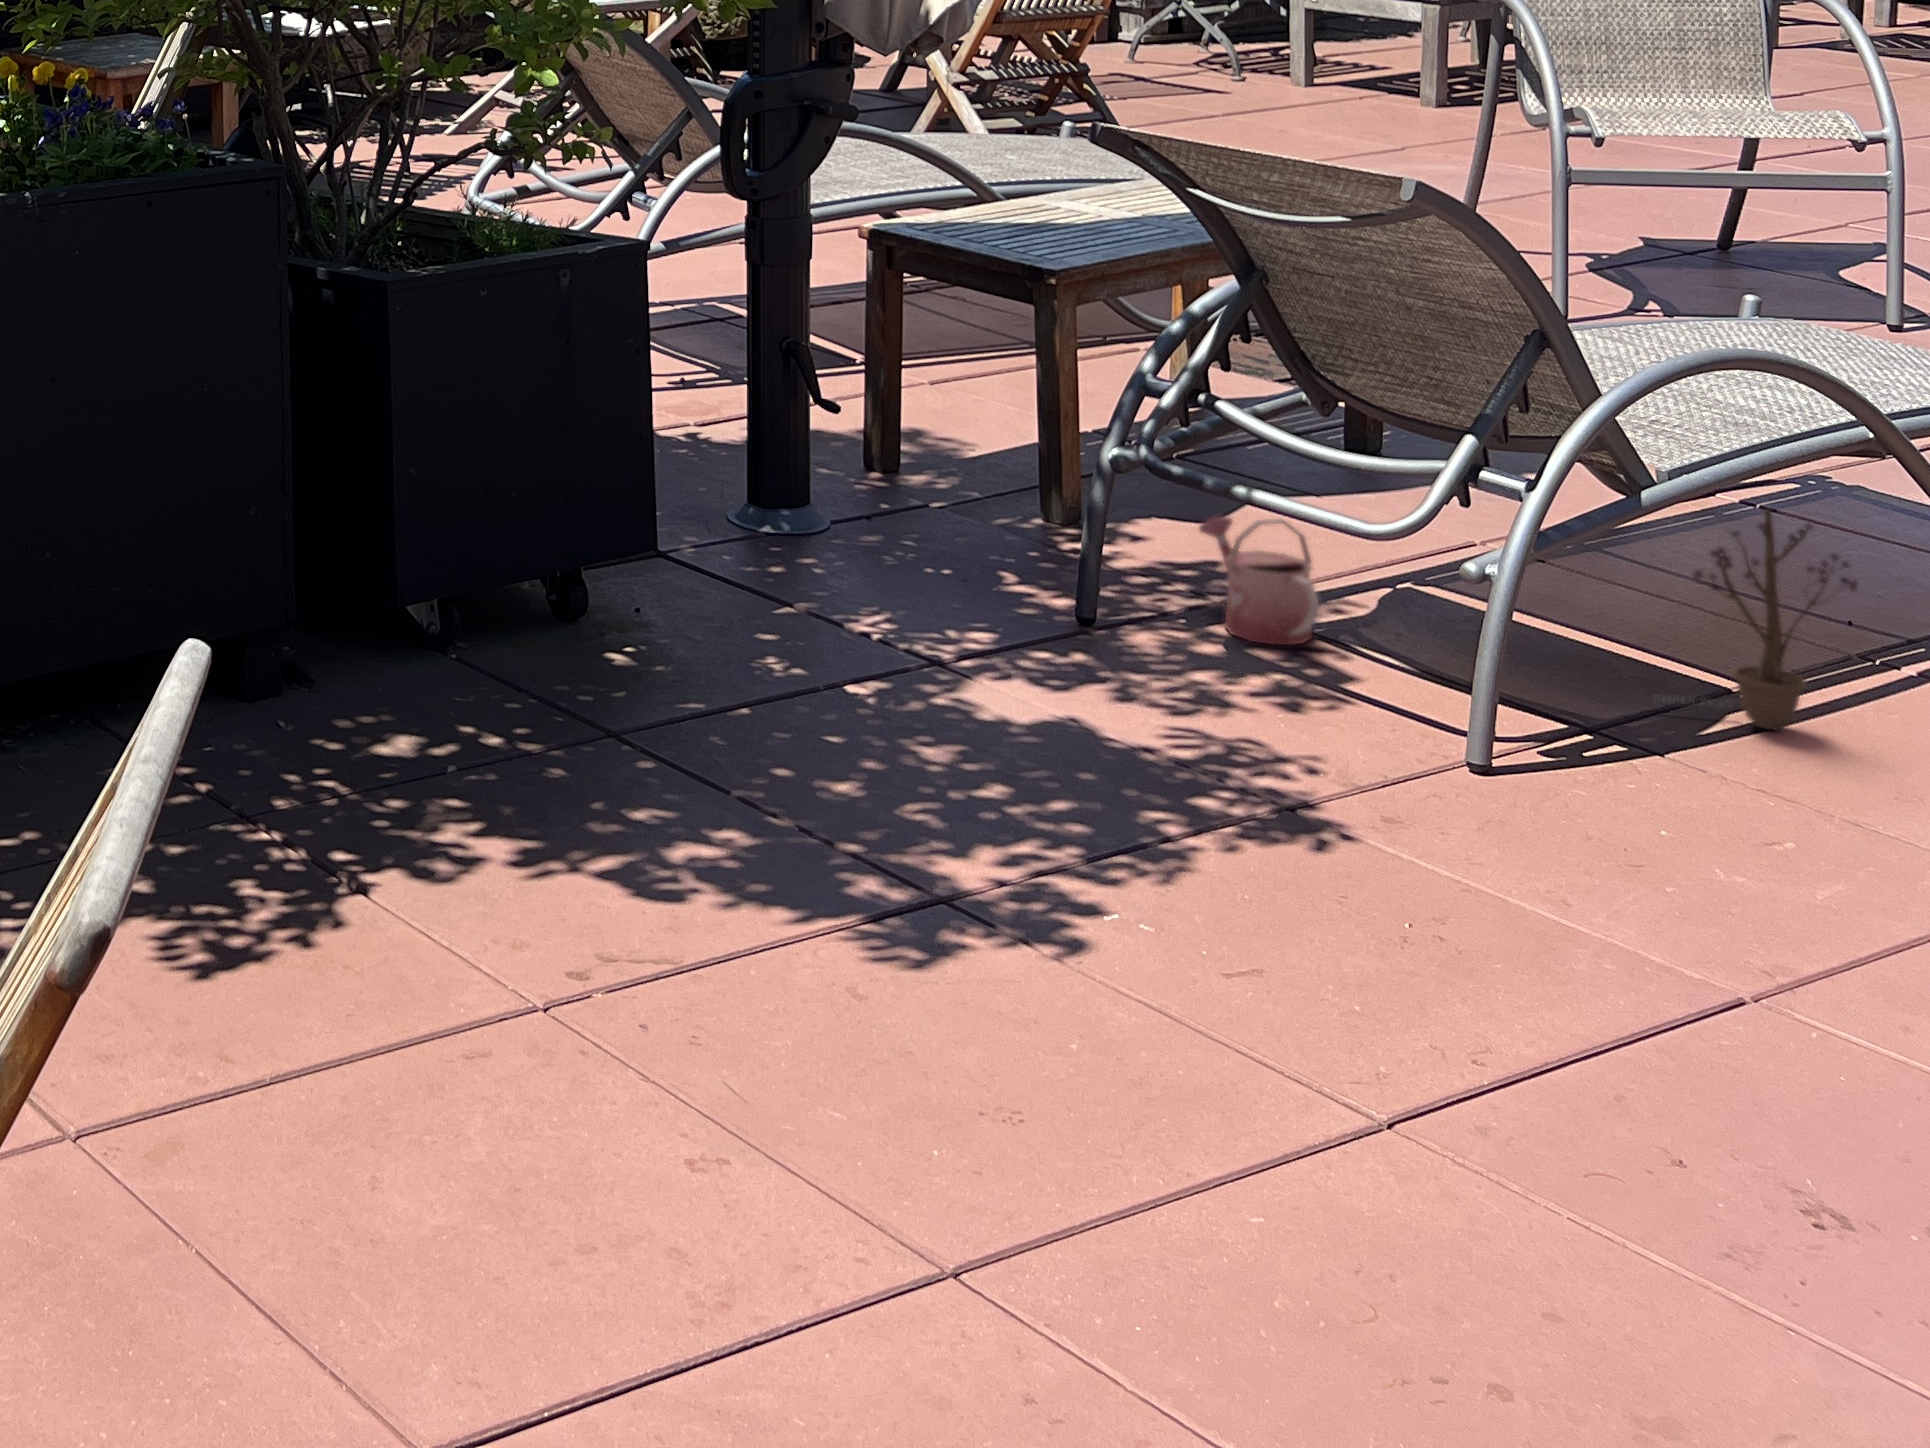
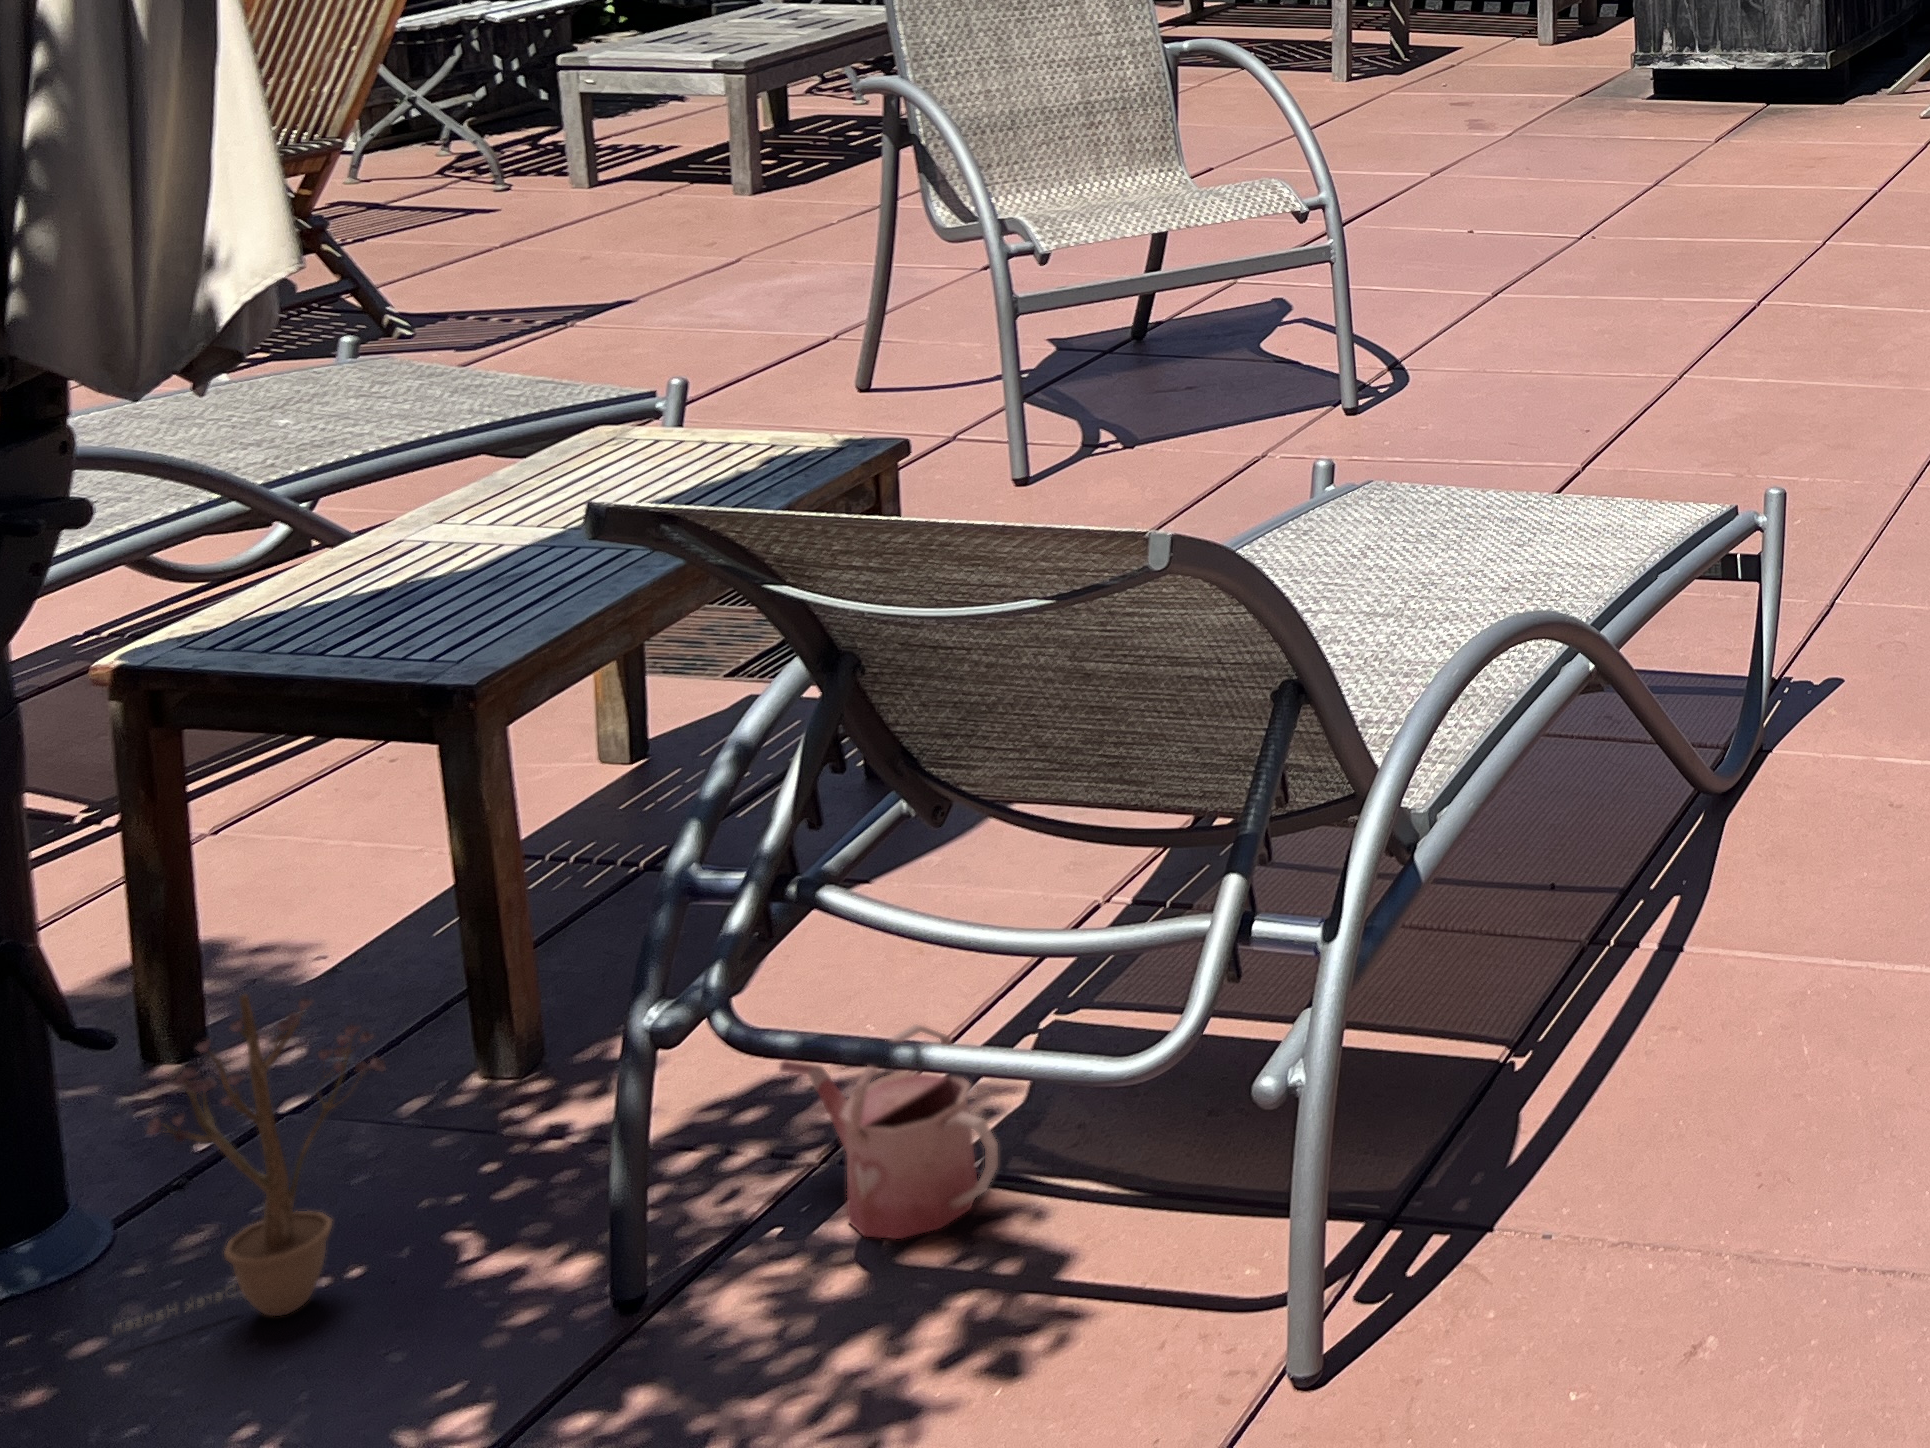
decorative plant: present [1657,508,1857,730] -> present [113,994,386,1332]

